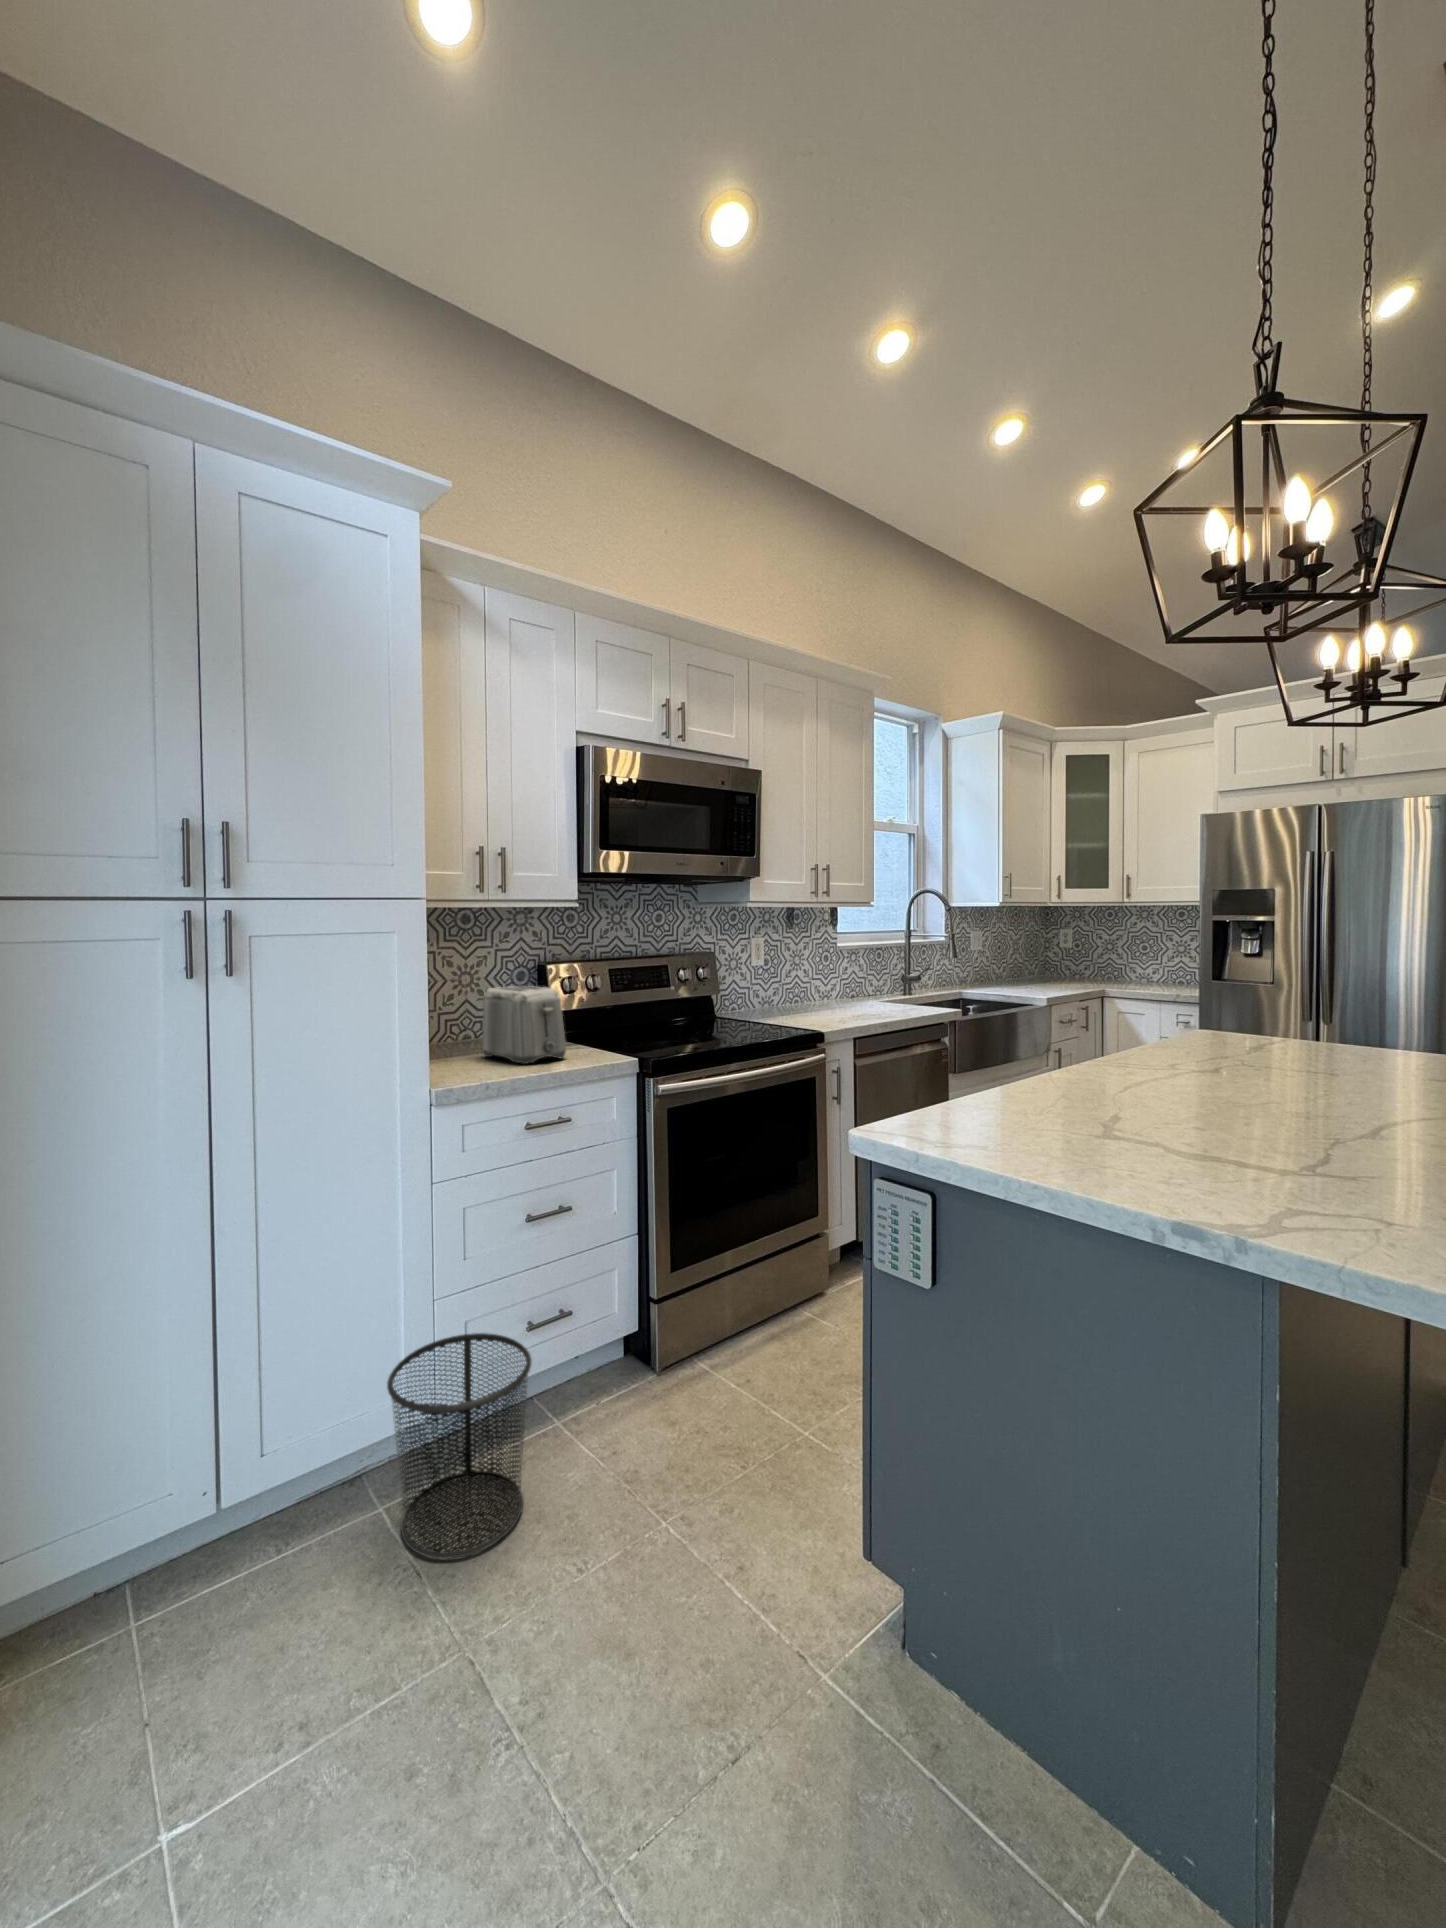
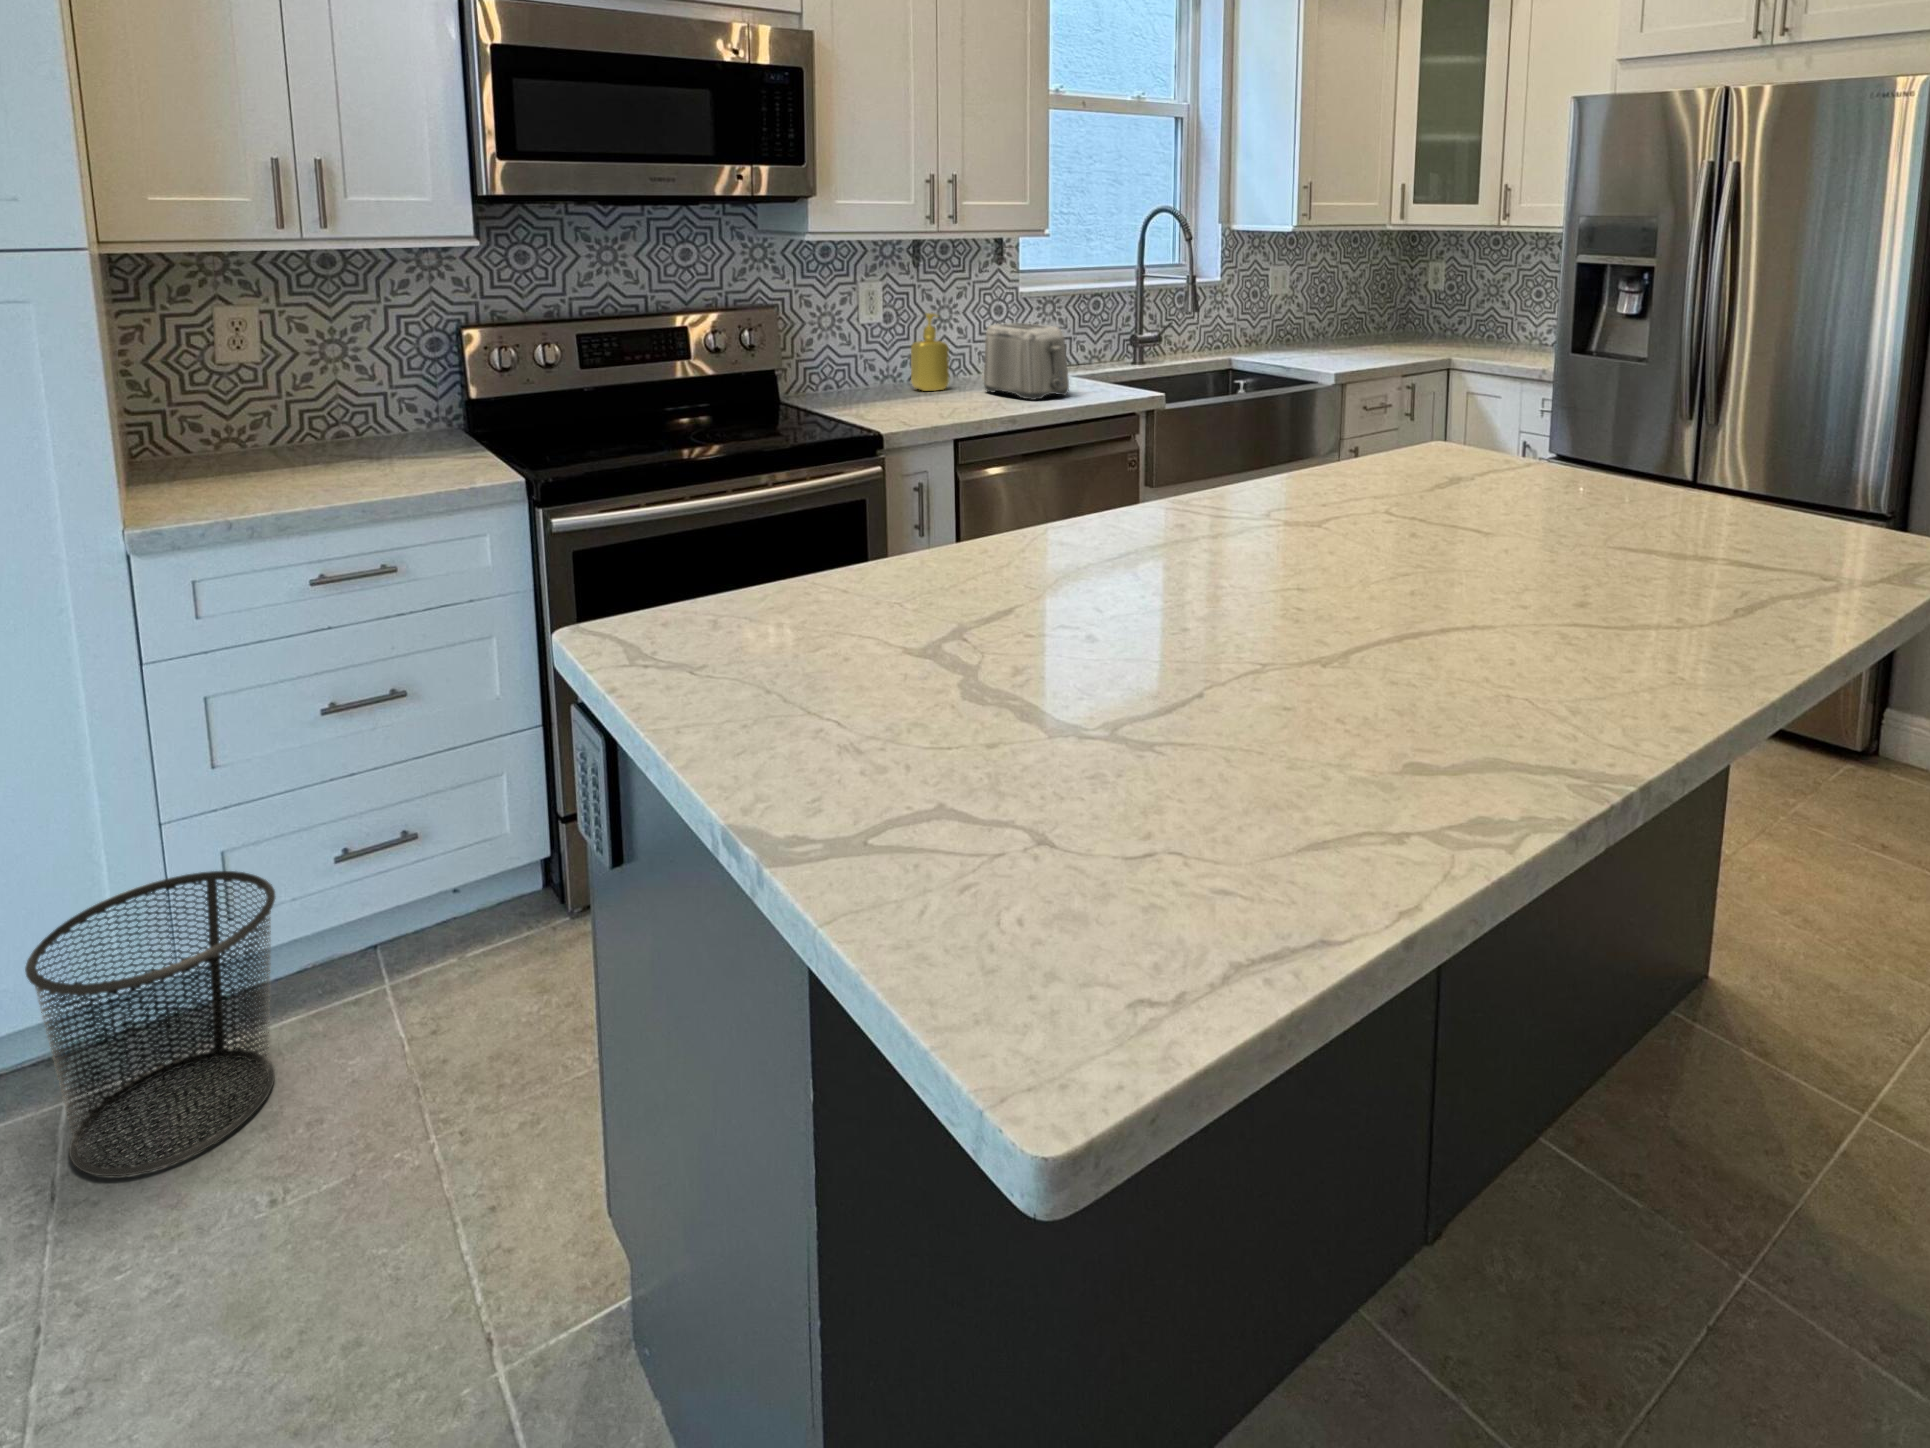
soap dispenser: none [787,958,813,1011] -> present [911,313,949,391]
toaster: present [482,986,566,1064] -> present [984,323,1069,400]

